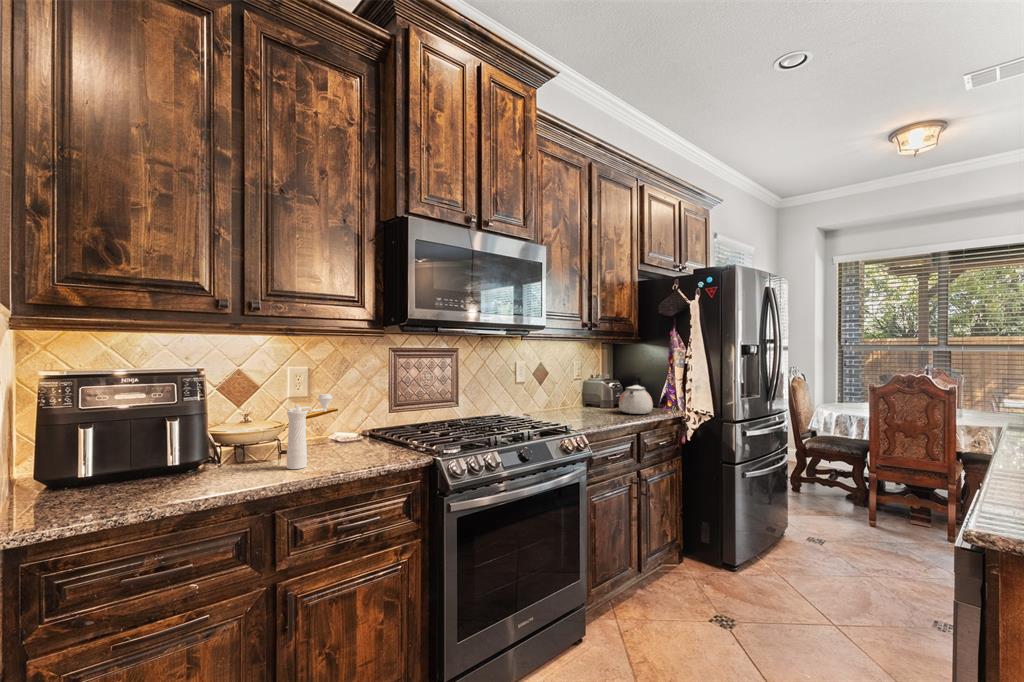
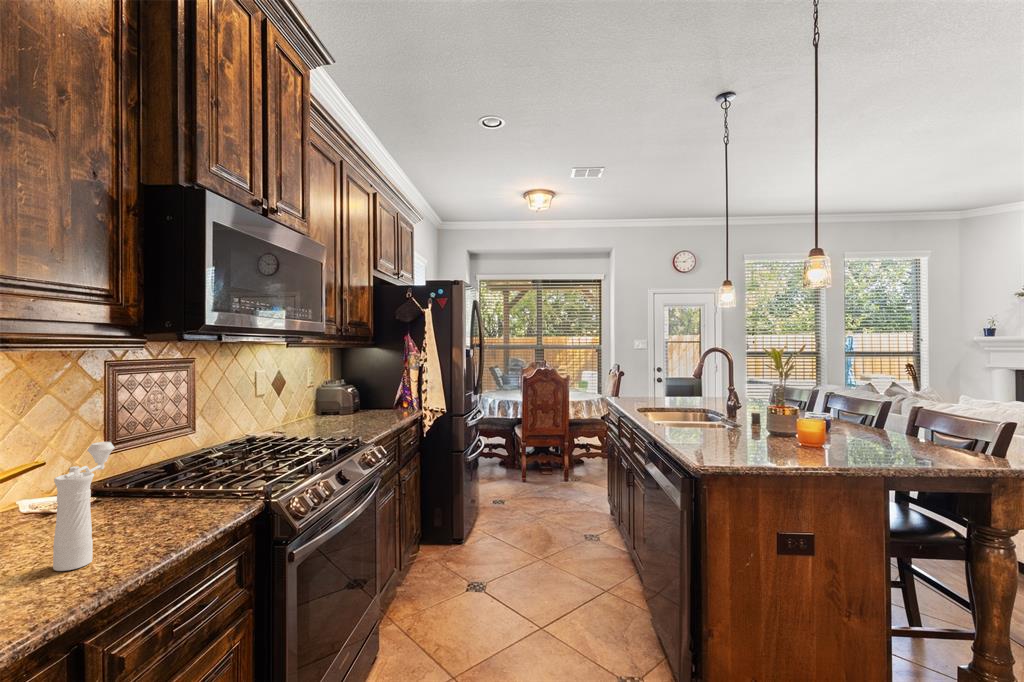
kettle: present [619,375,653,414] -> none [370,380,403,419]

